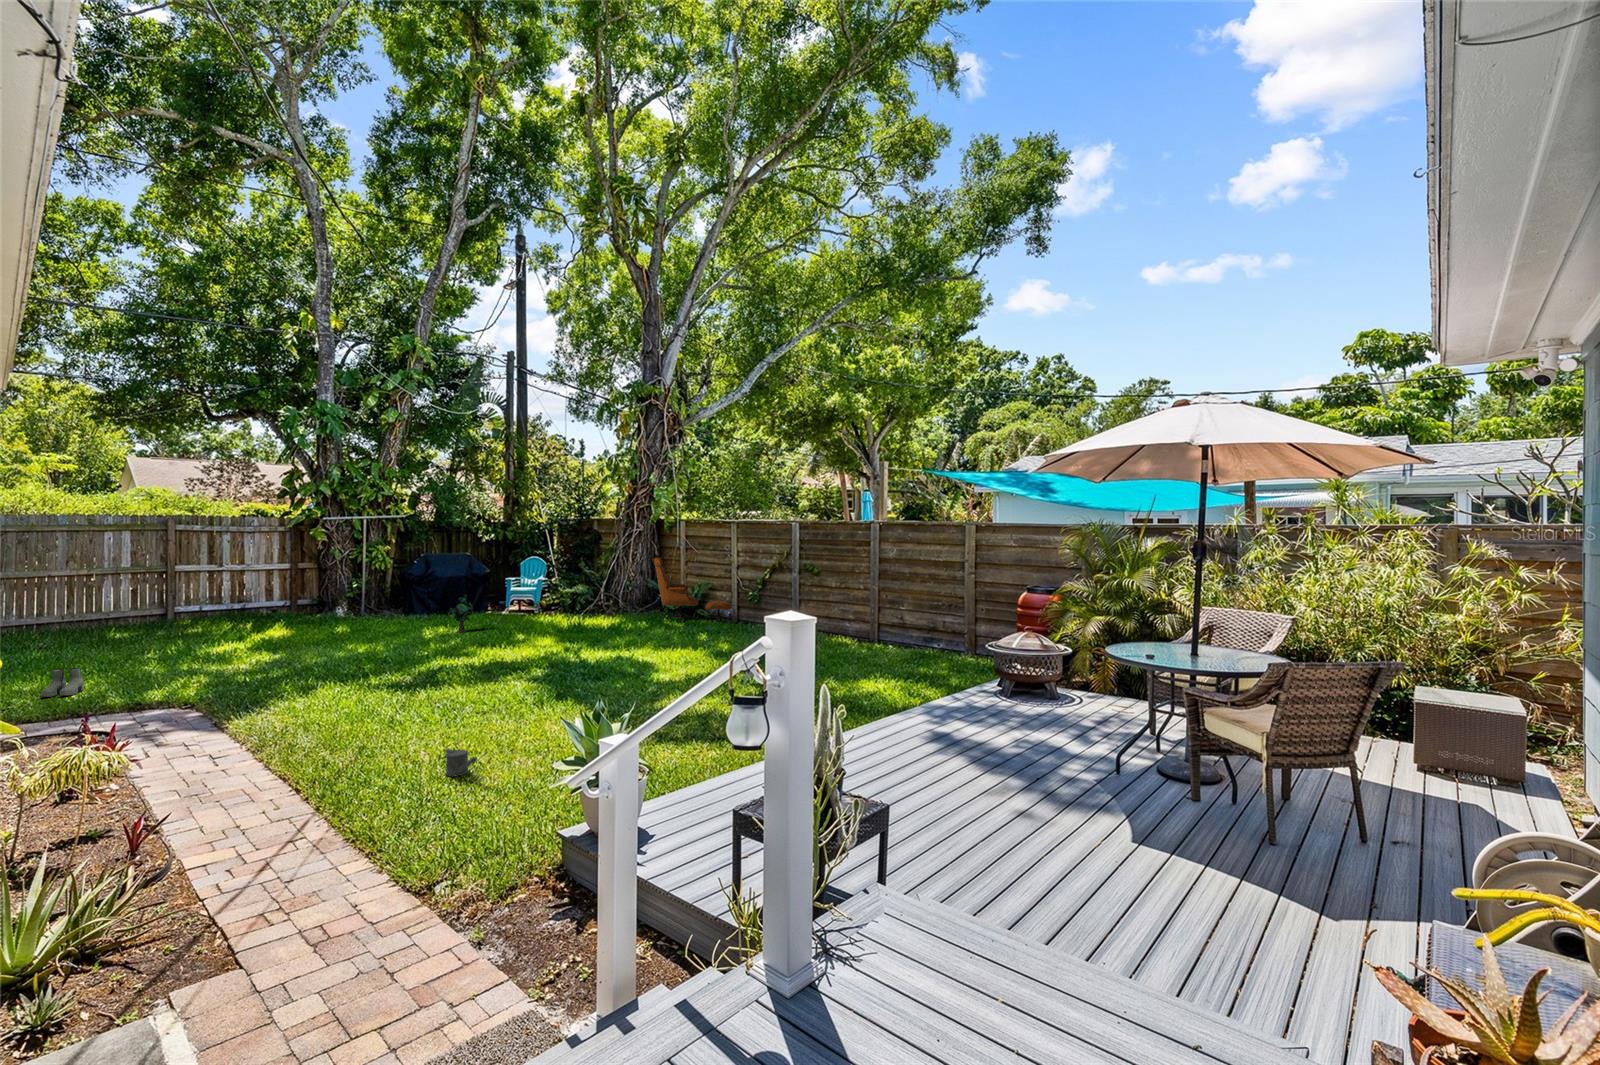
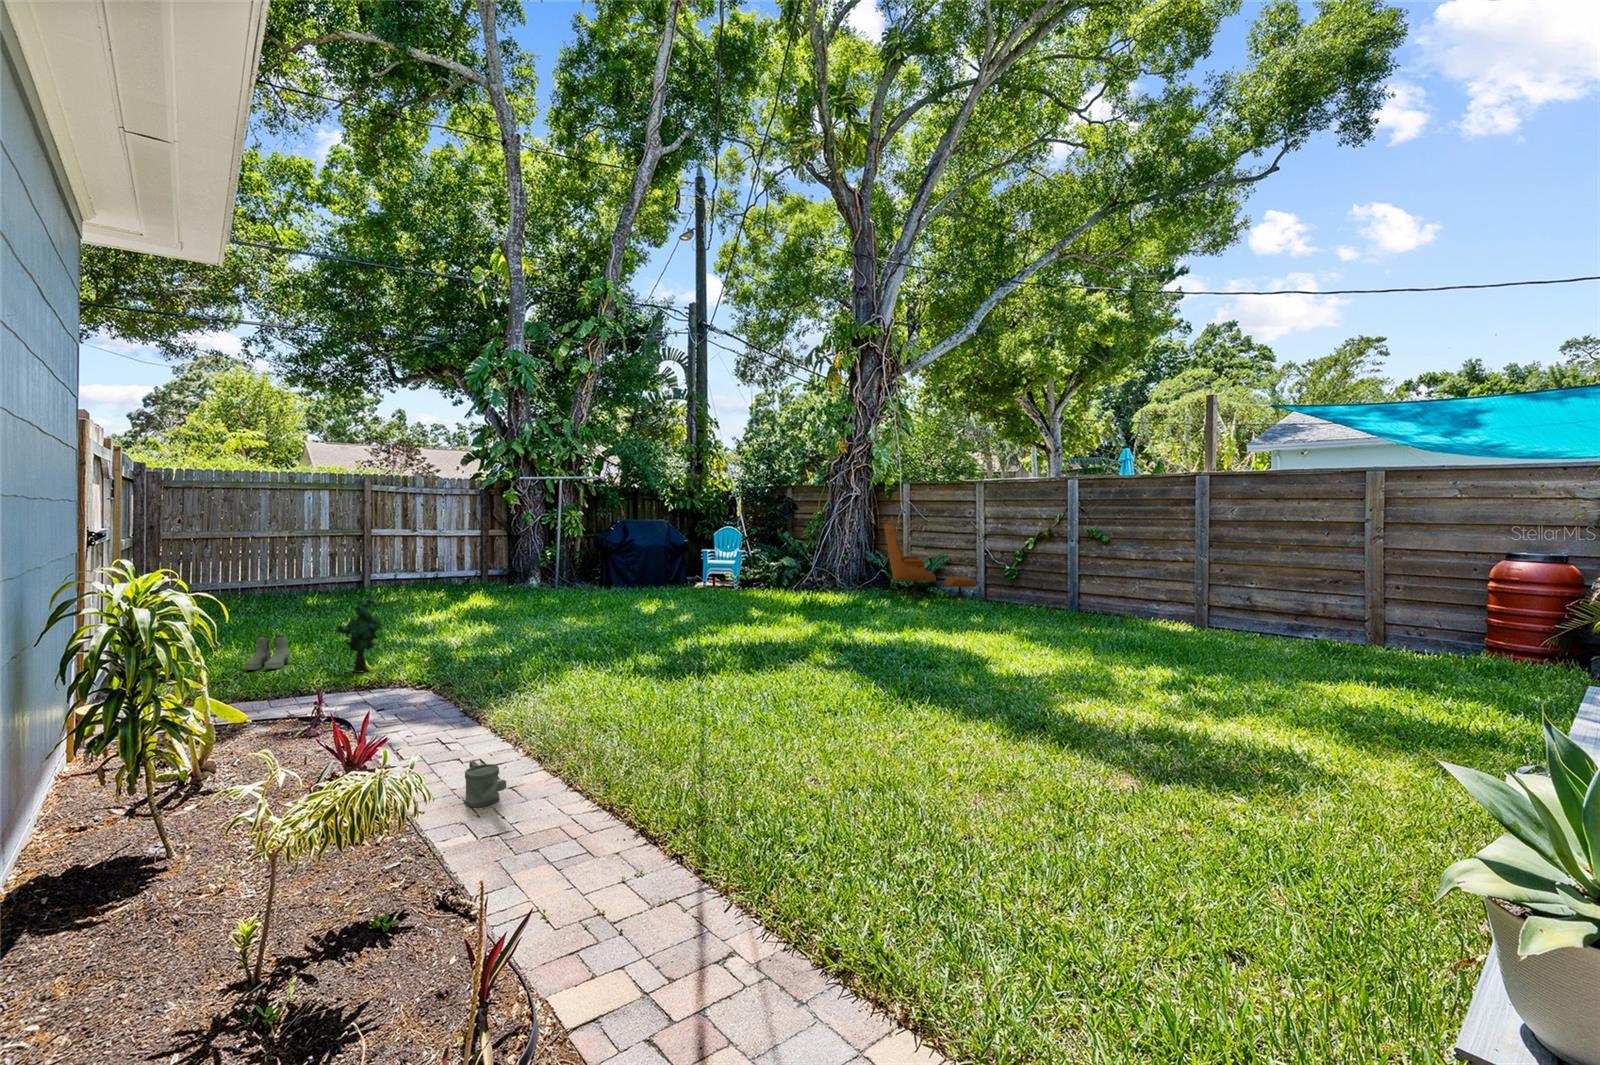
decorative plant: present [450,594,473,633] -> present [337,599,383,673]
watering can: present [445,748,477,777] -> present [465,761,506,807]

